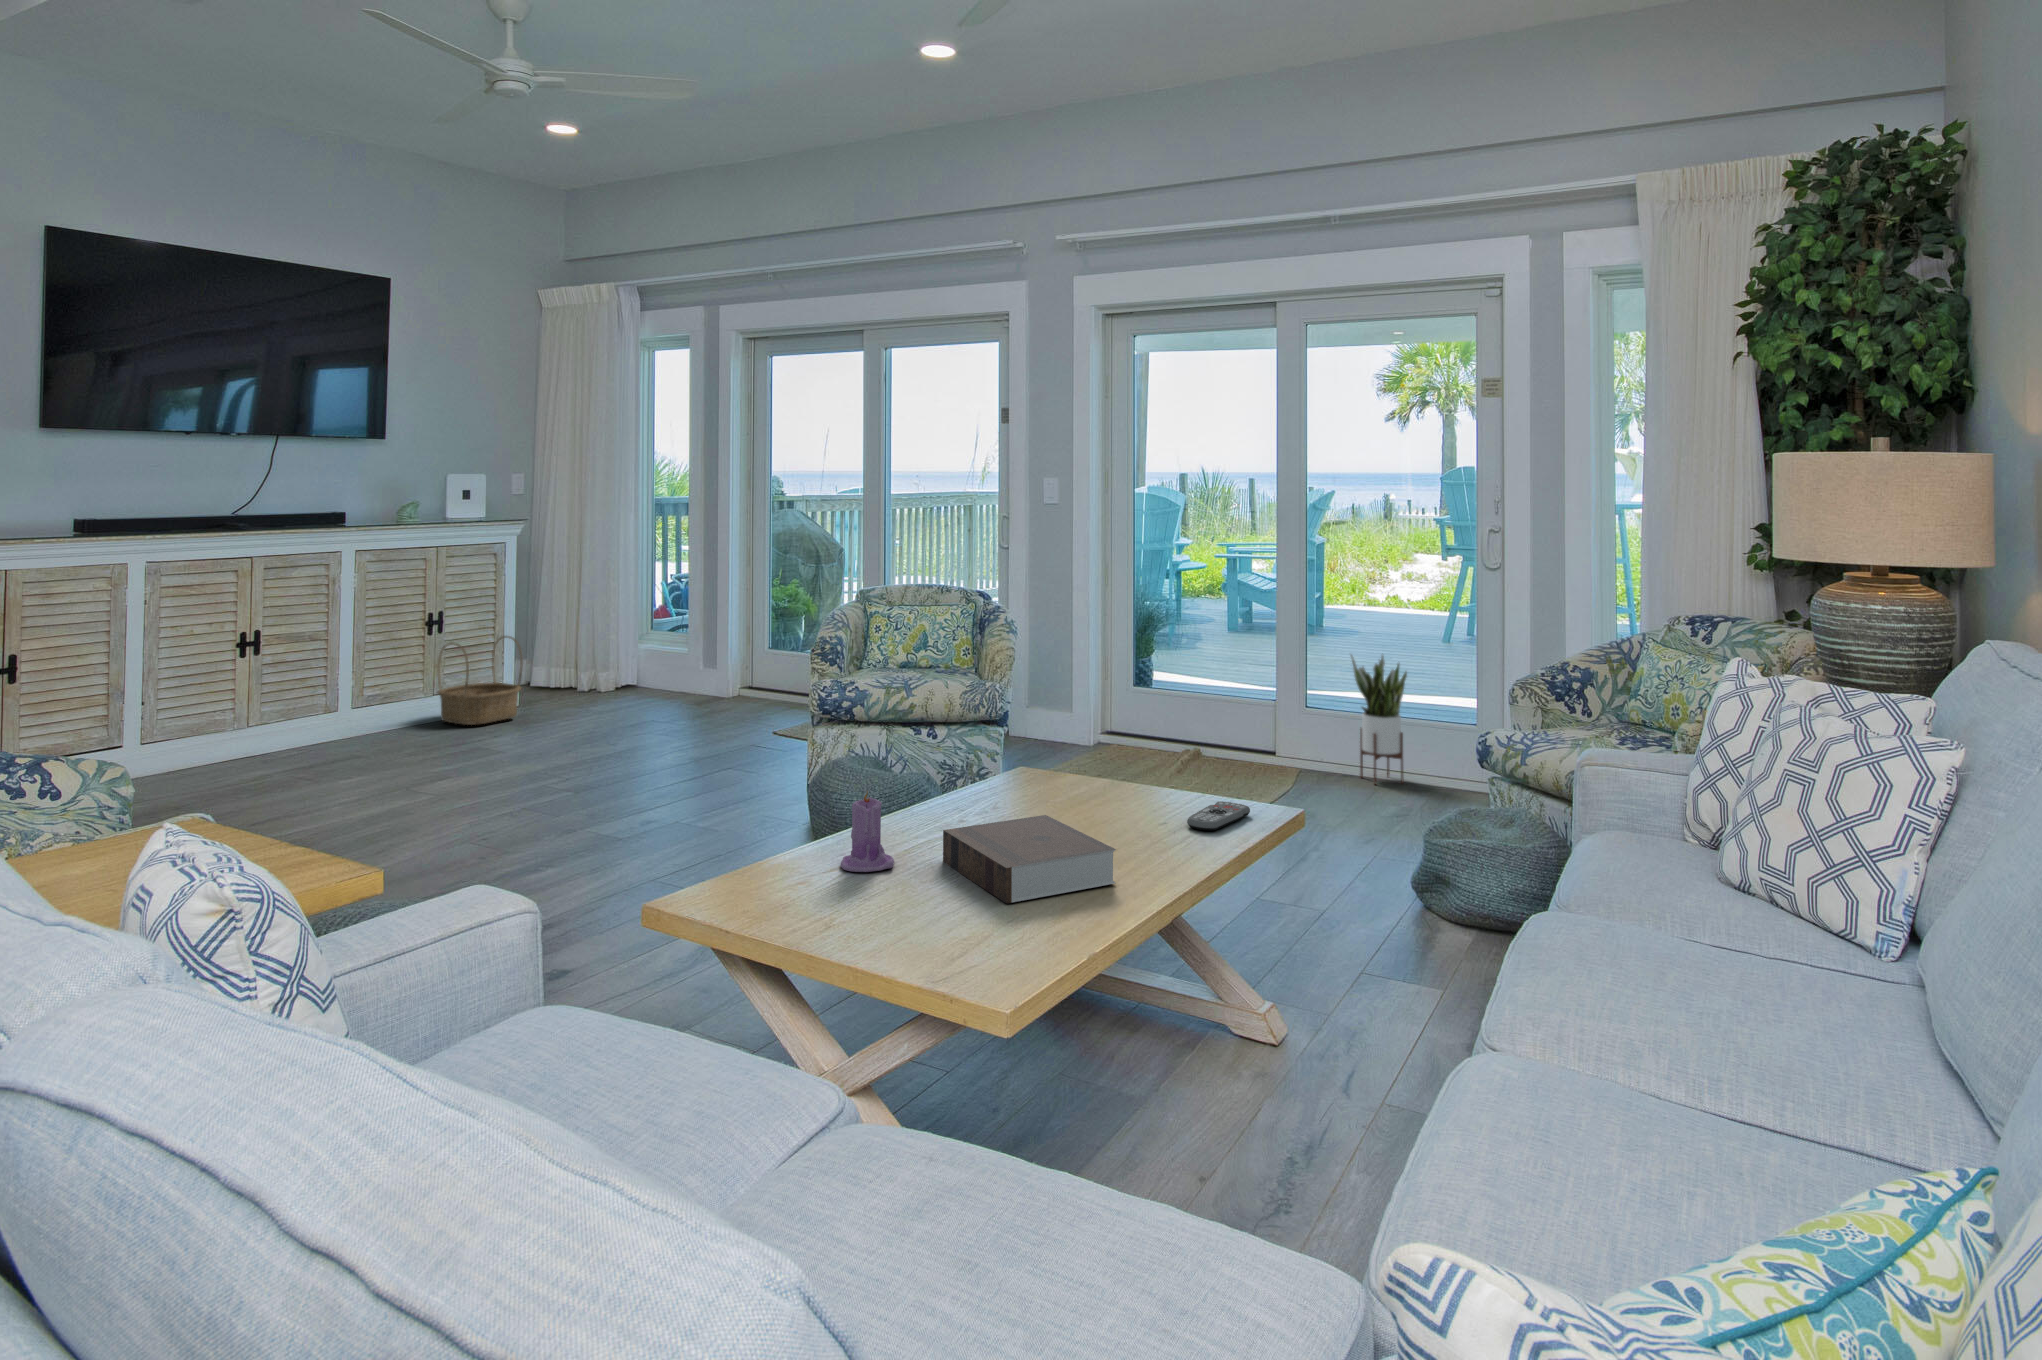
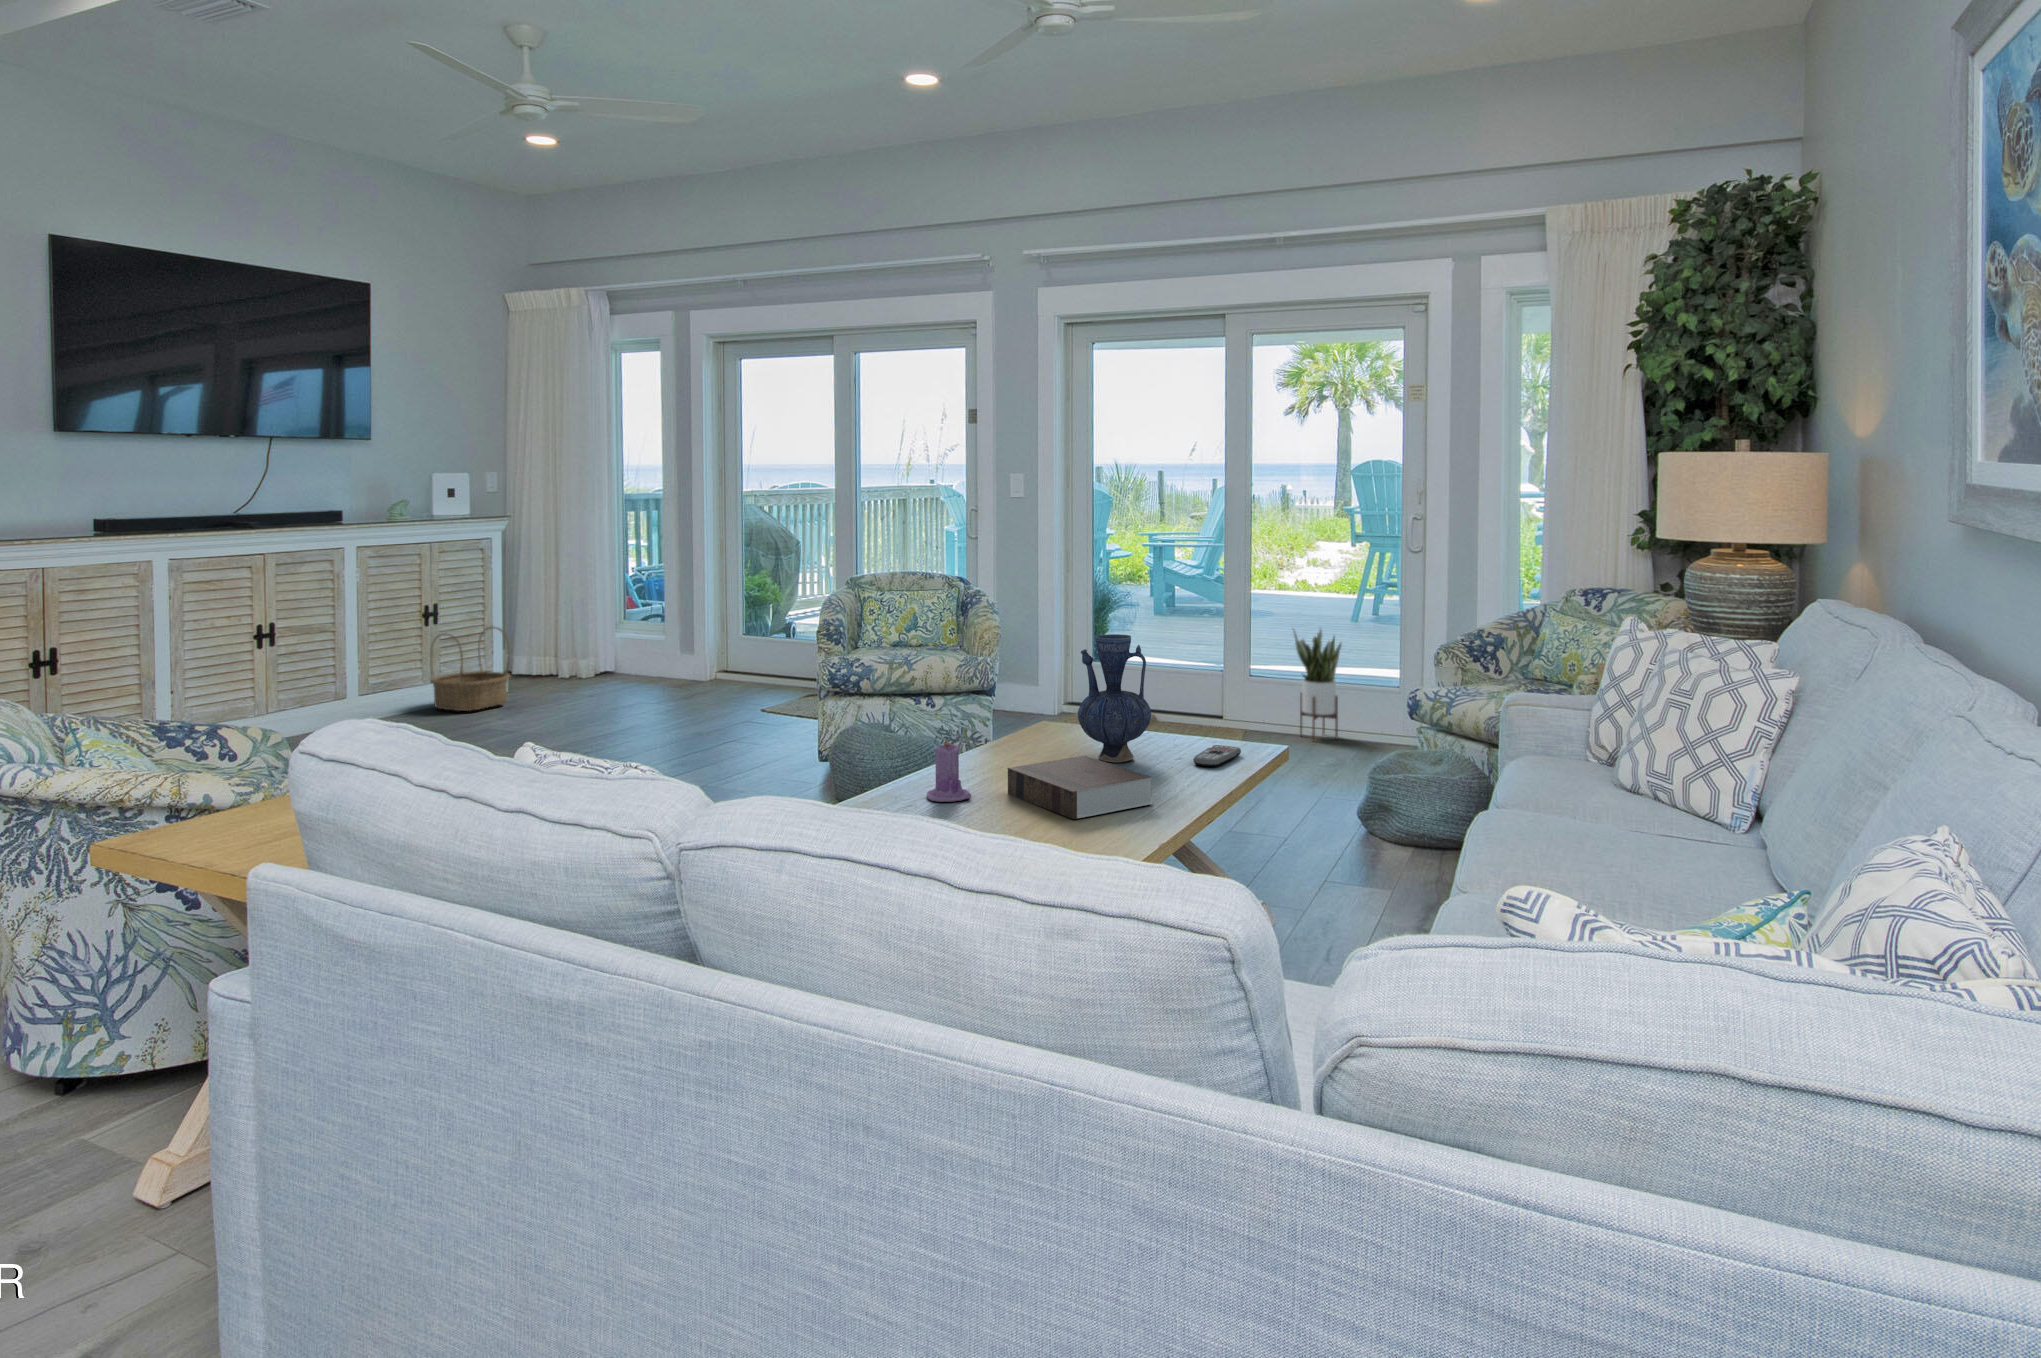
vase: none [1049,664,1138,821] -> present [1078,634,1151,762]

